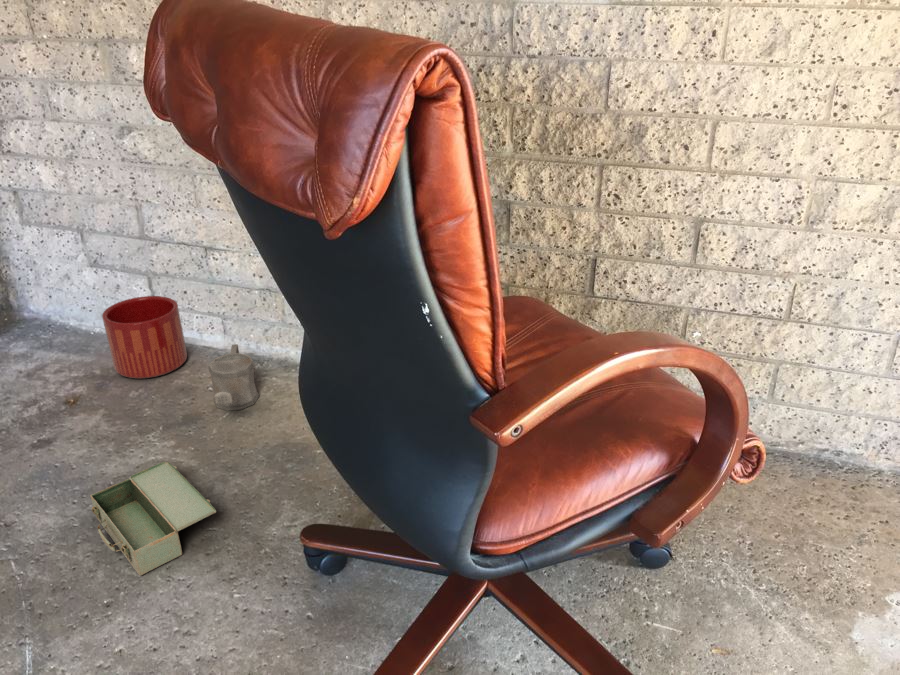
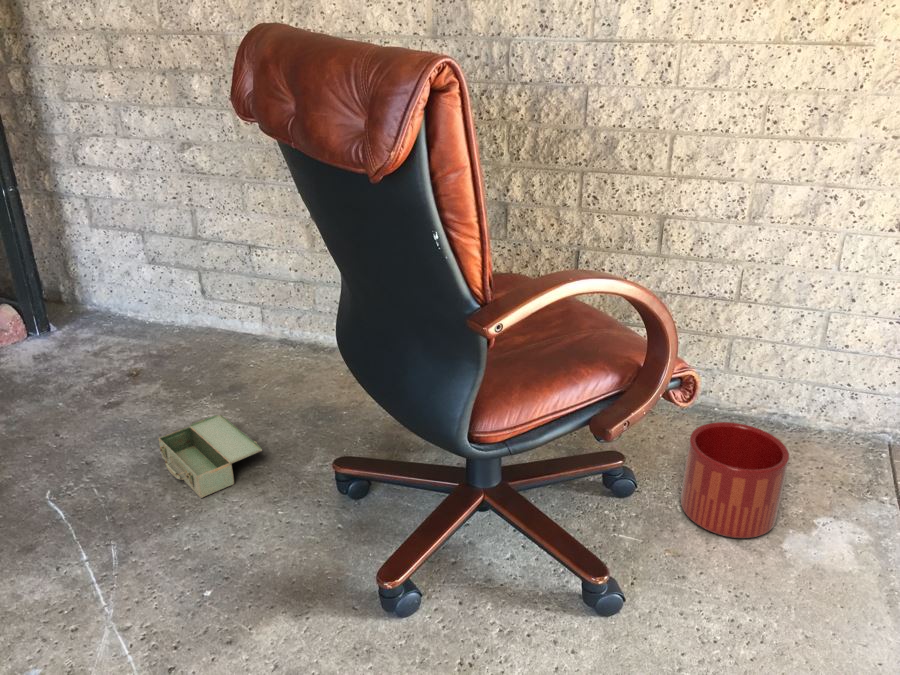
planter: present [102,296,187,378] -> present [681,422,789,538]
watering can: present [208,344,259,411] -> none [251,328,293,382]

